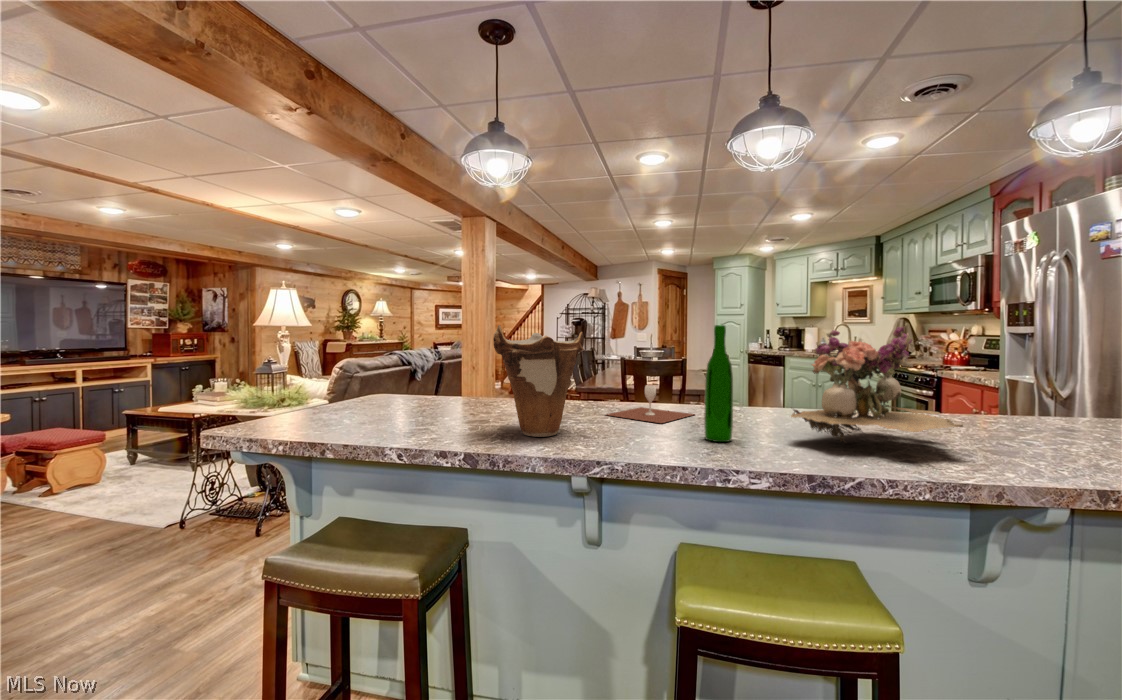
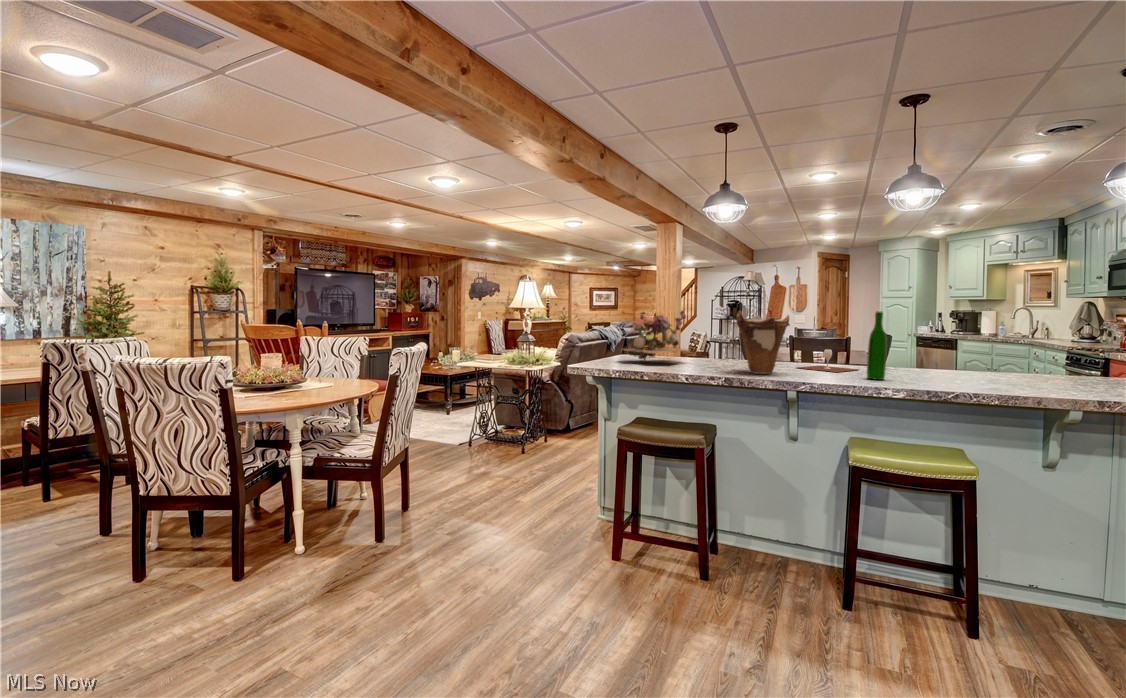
flower arrangement: present [791,324,963,442] -> present [623,310,688,360]

